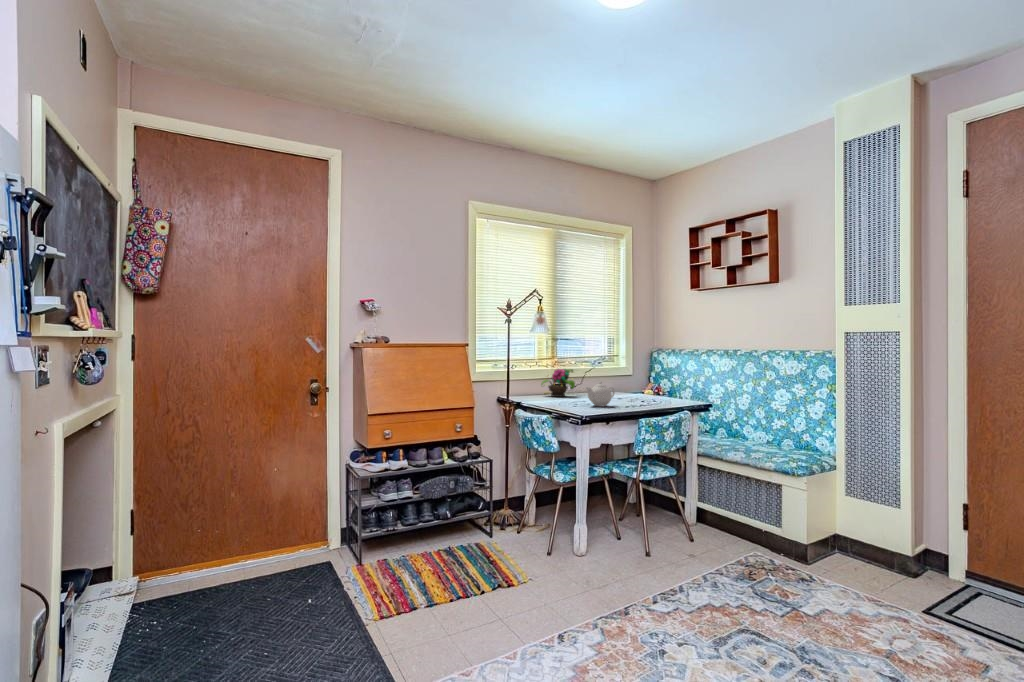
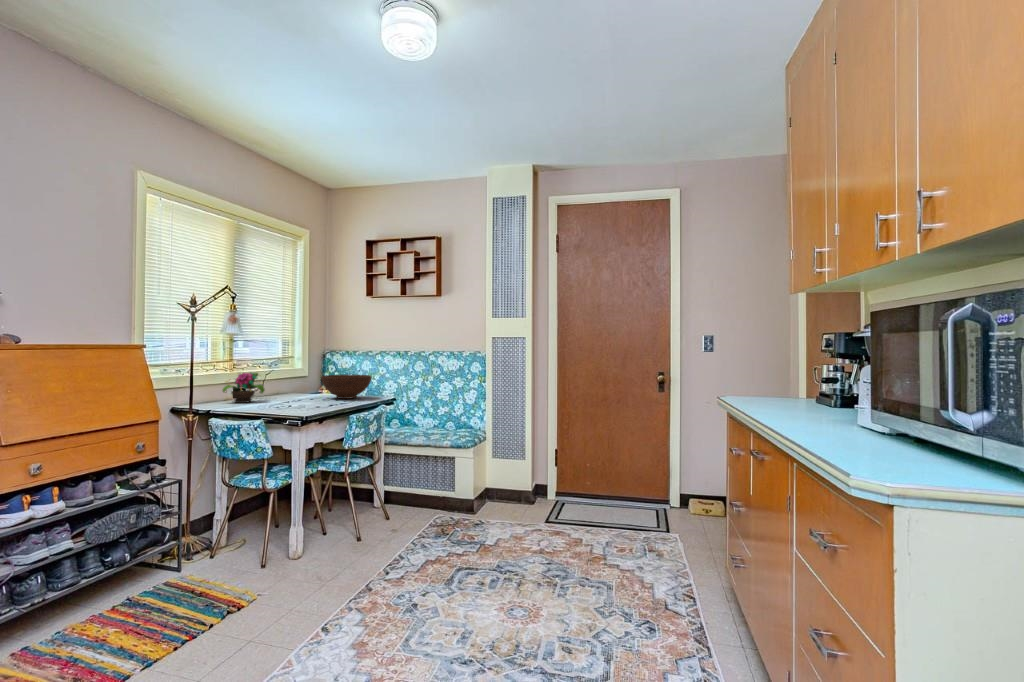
fruit bowl: none [630,374,683,400] -> present [321,375,371,399]
teapot: present [586,381,615,406] -> none [294,383,319,408]

